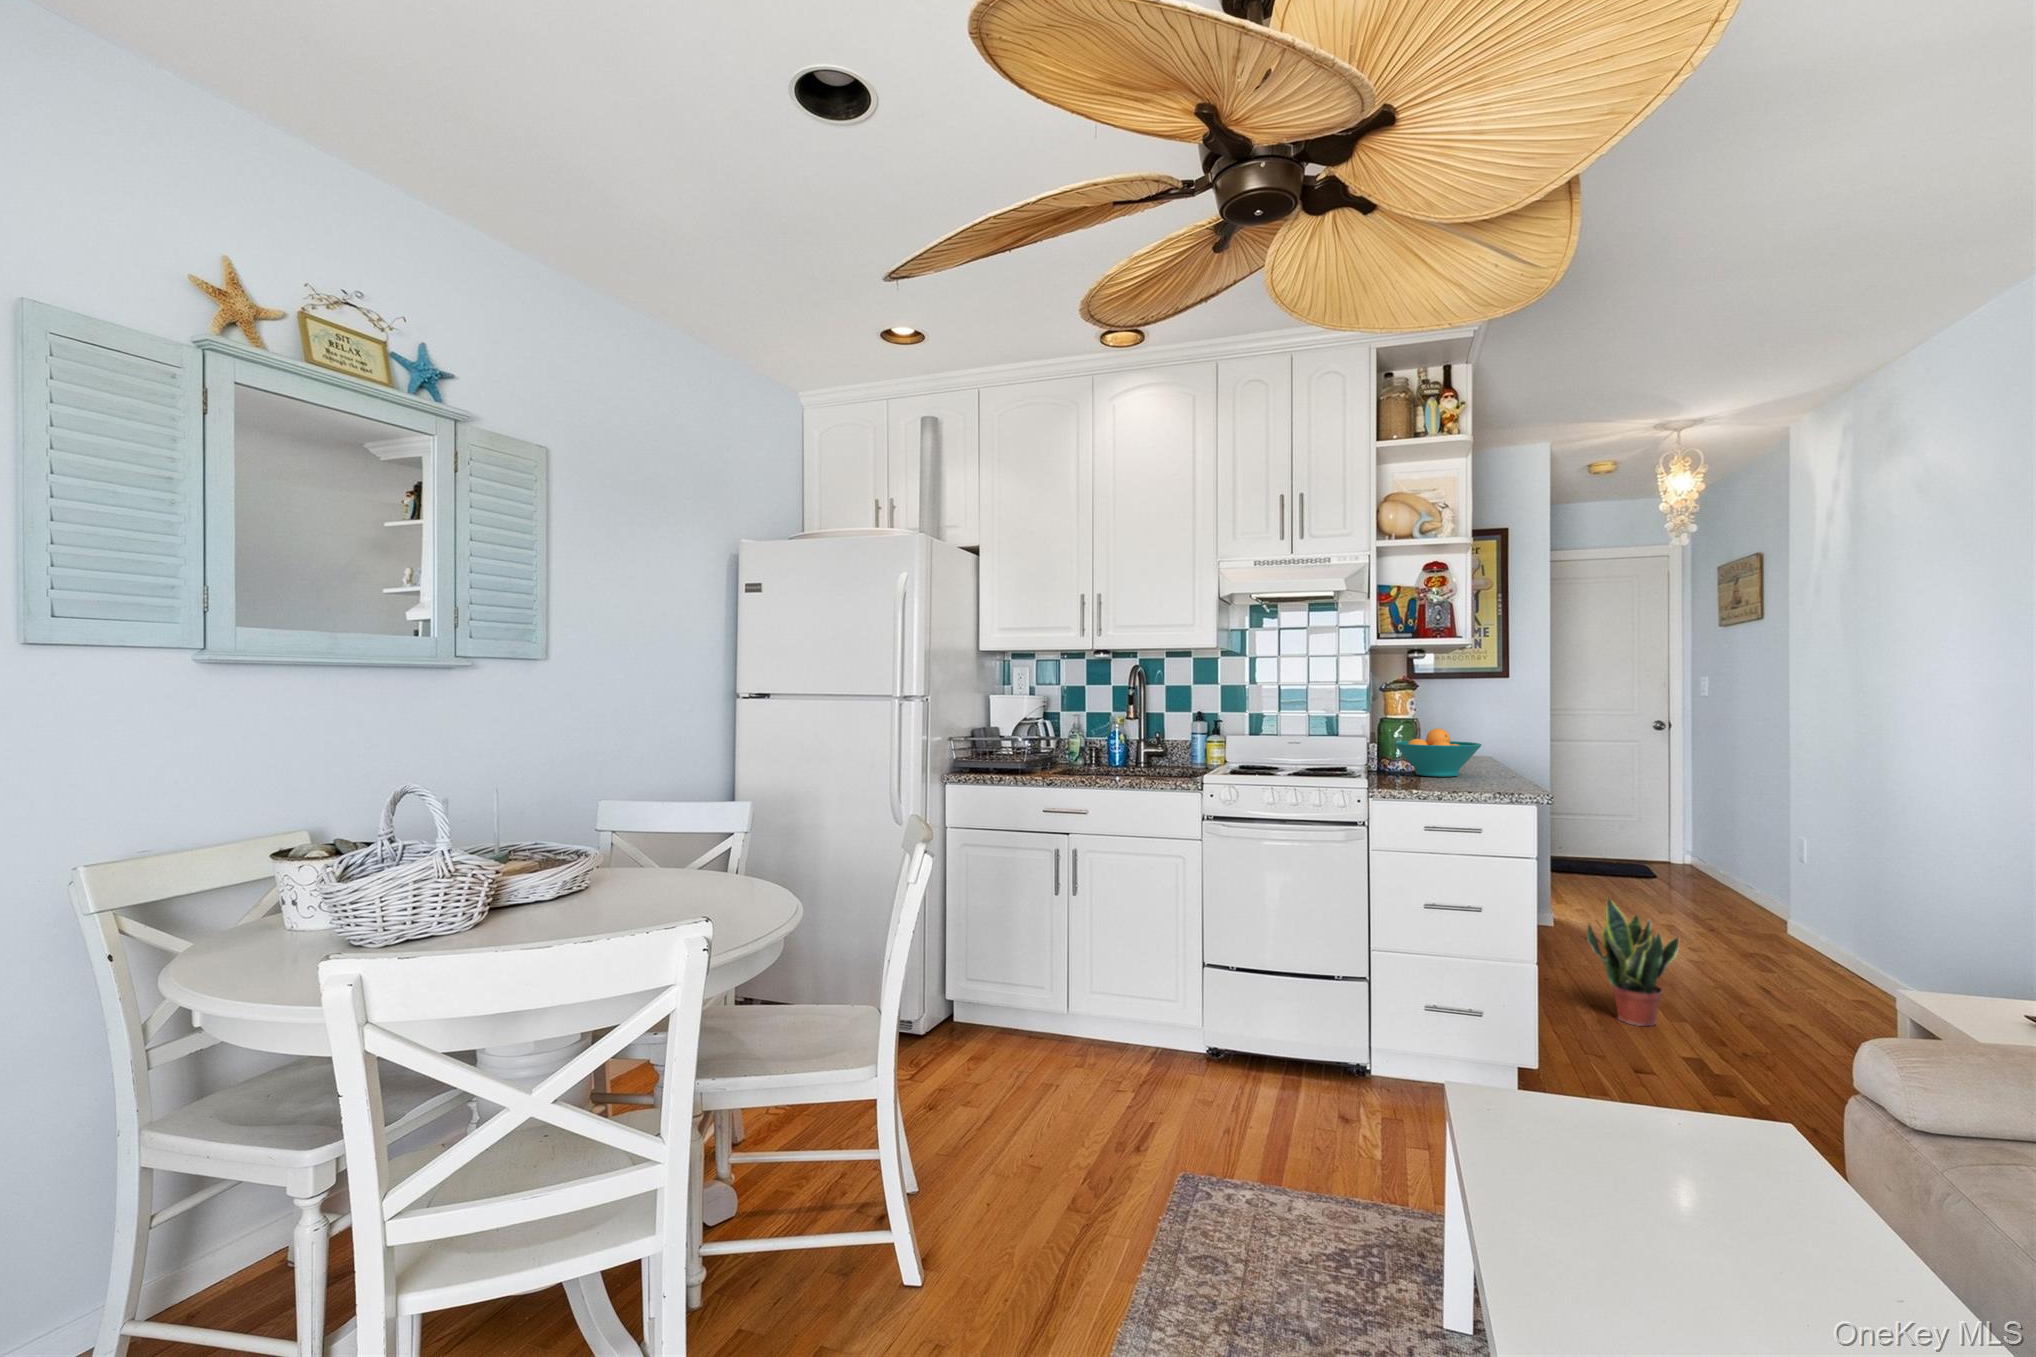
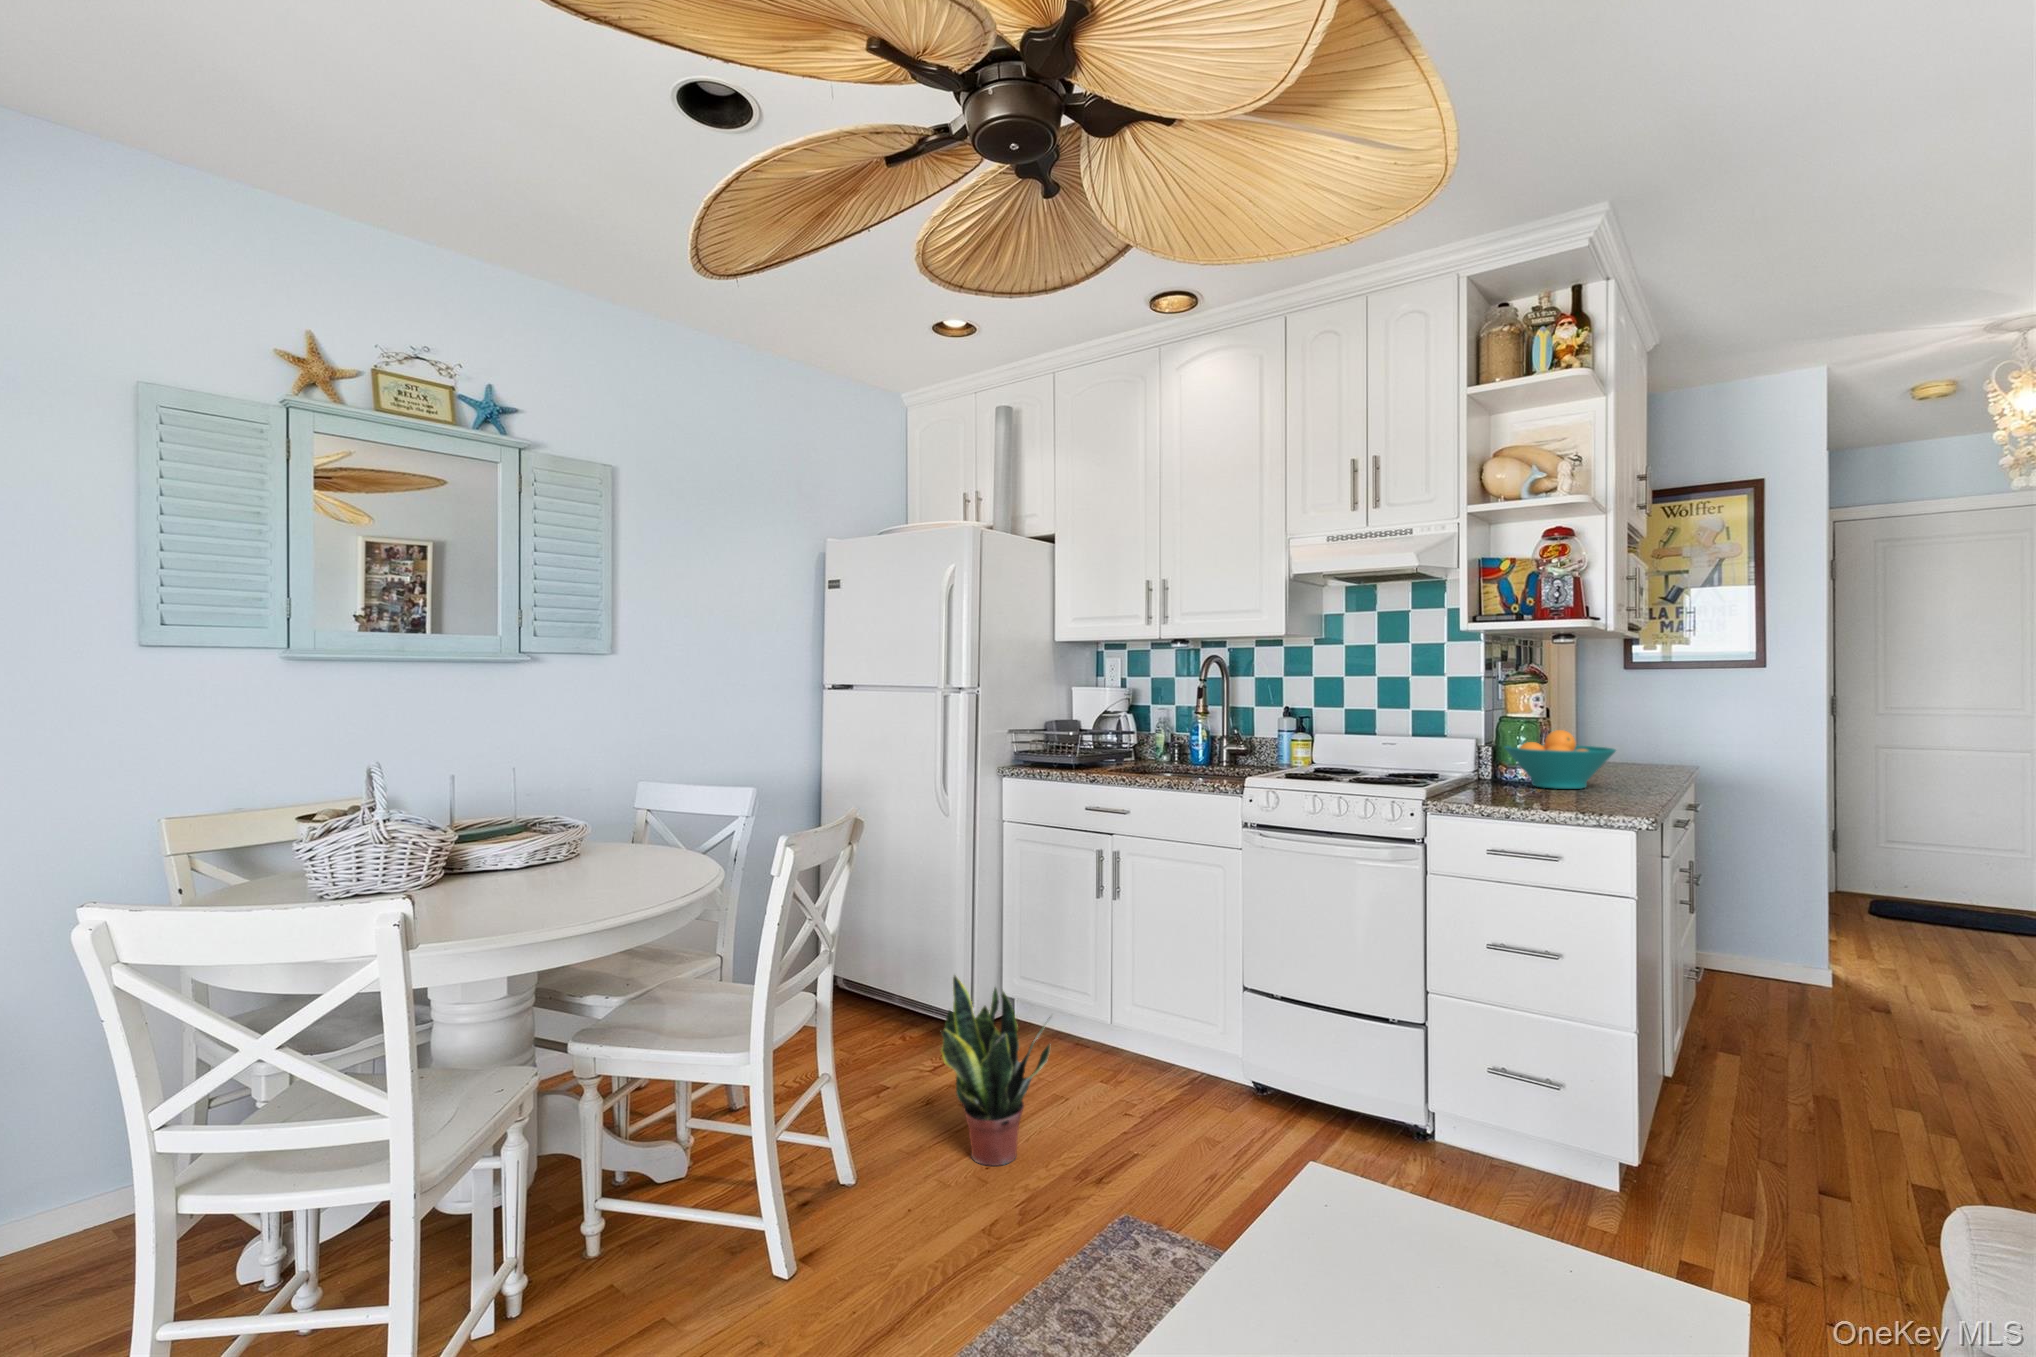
potted plant: present [1587,897,1679,1026] -> present [941,976,1052,1166]

